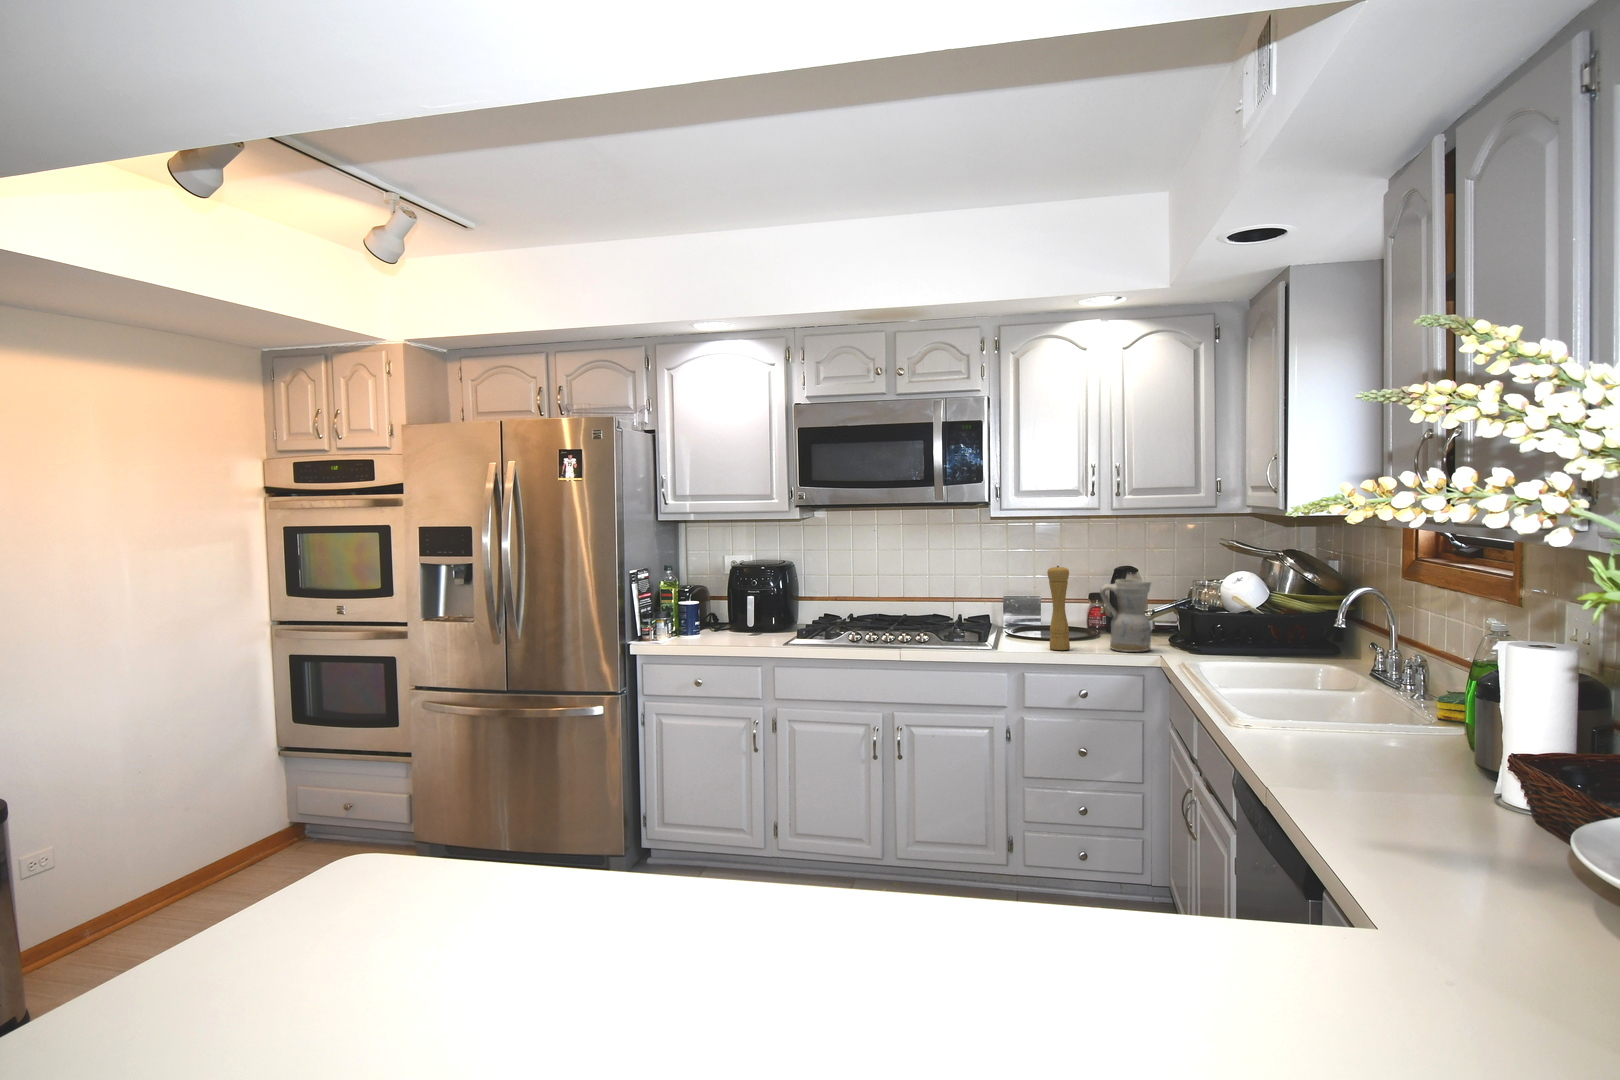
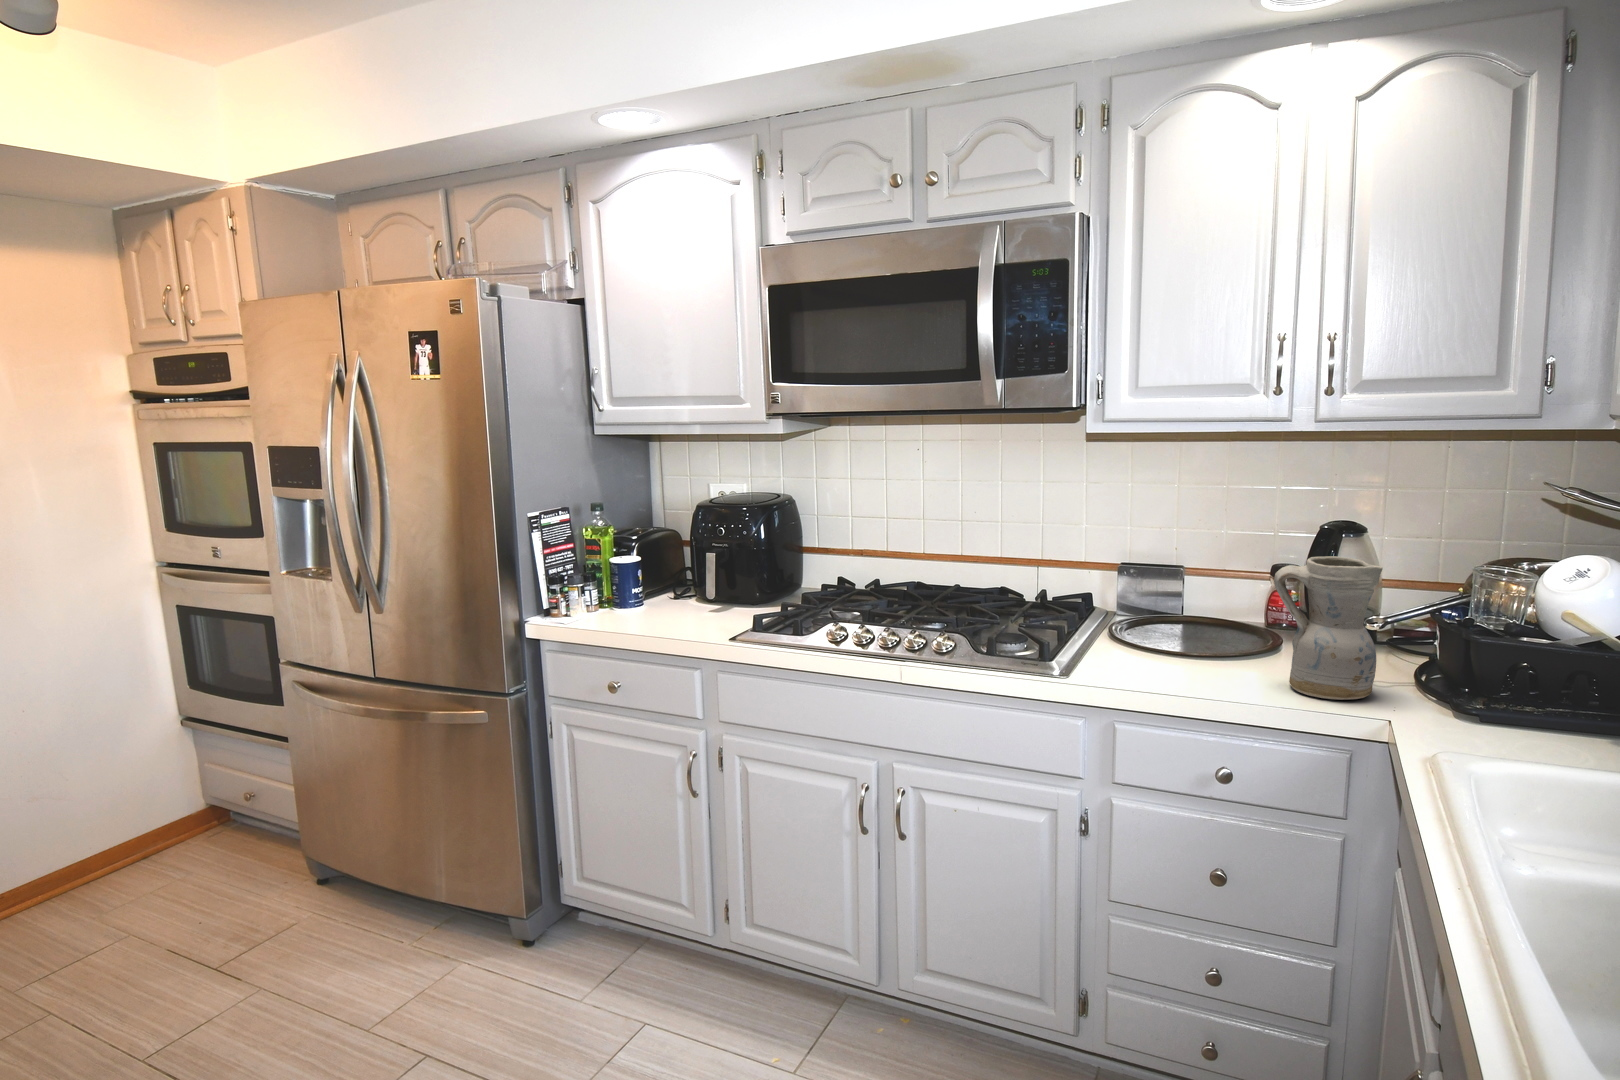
pepper mill: present [1047,566,1070,650] -> none [1170,528,1213,684]

